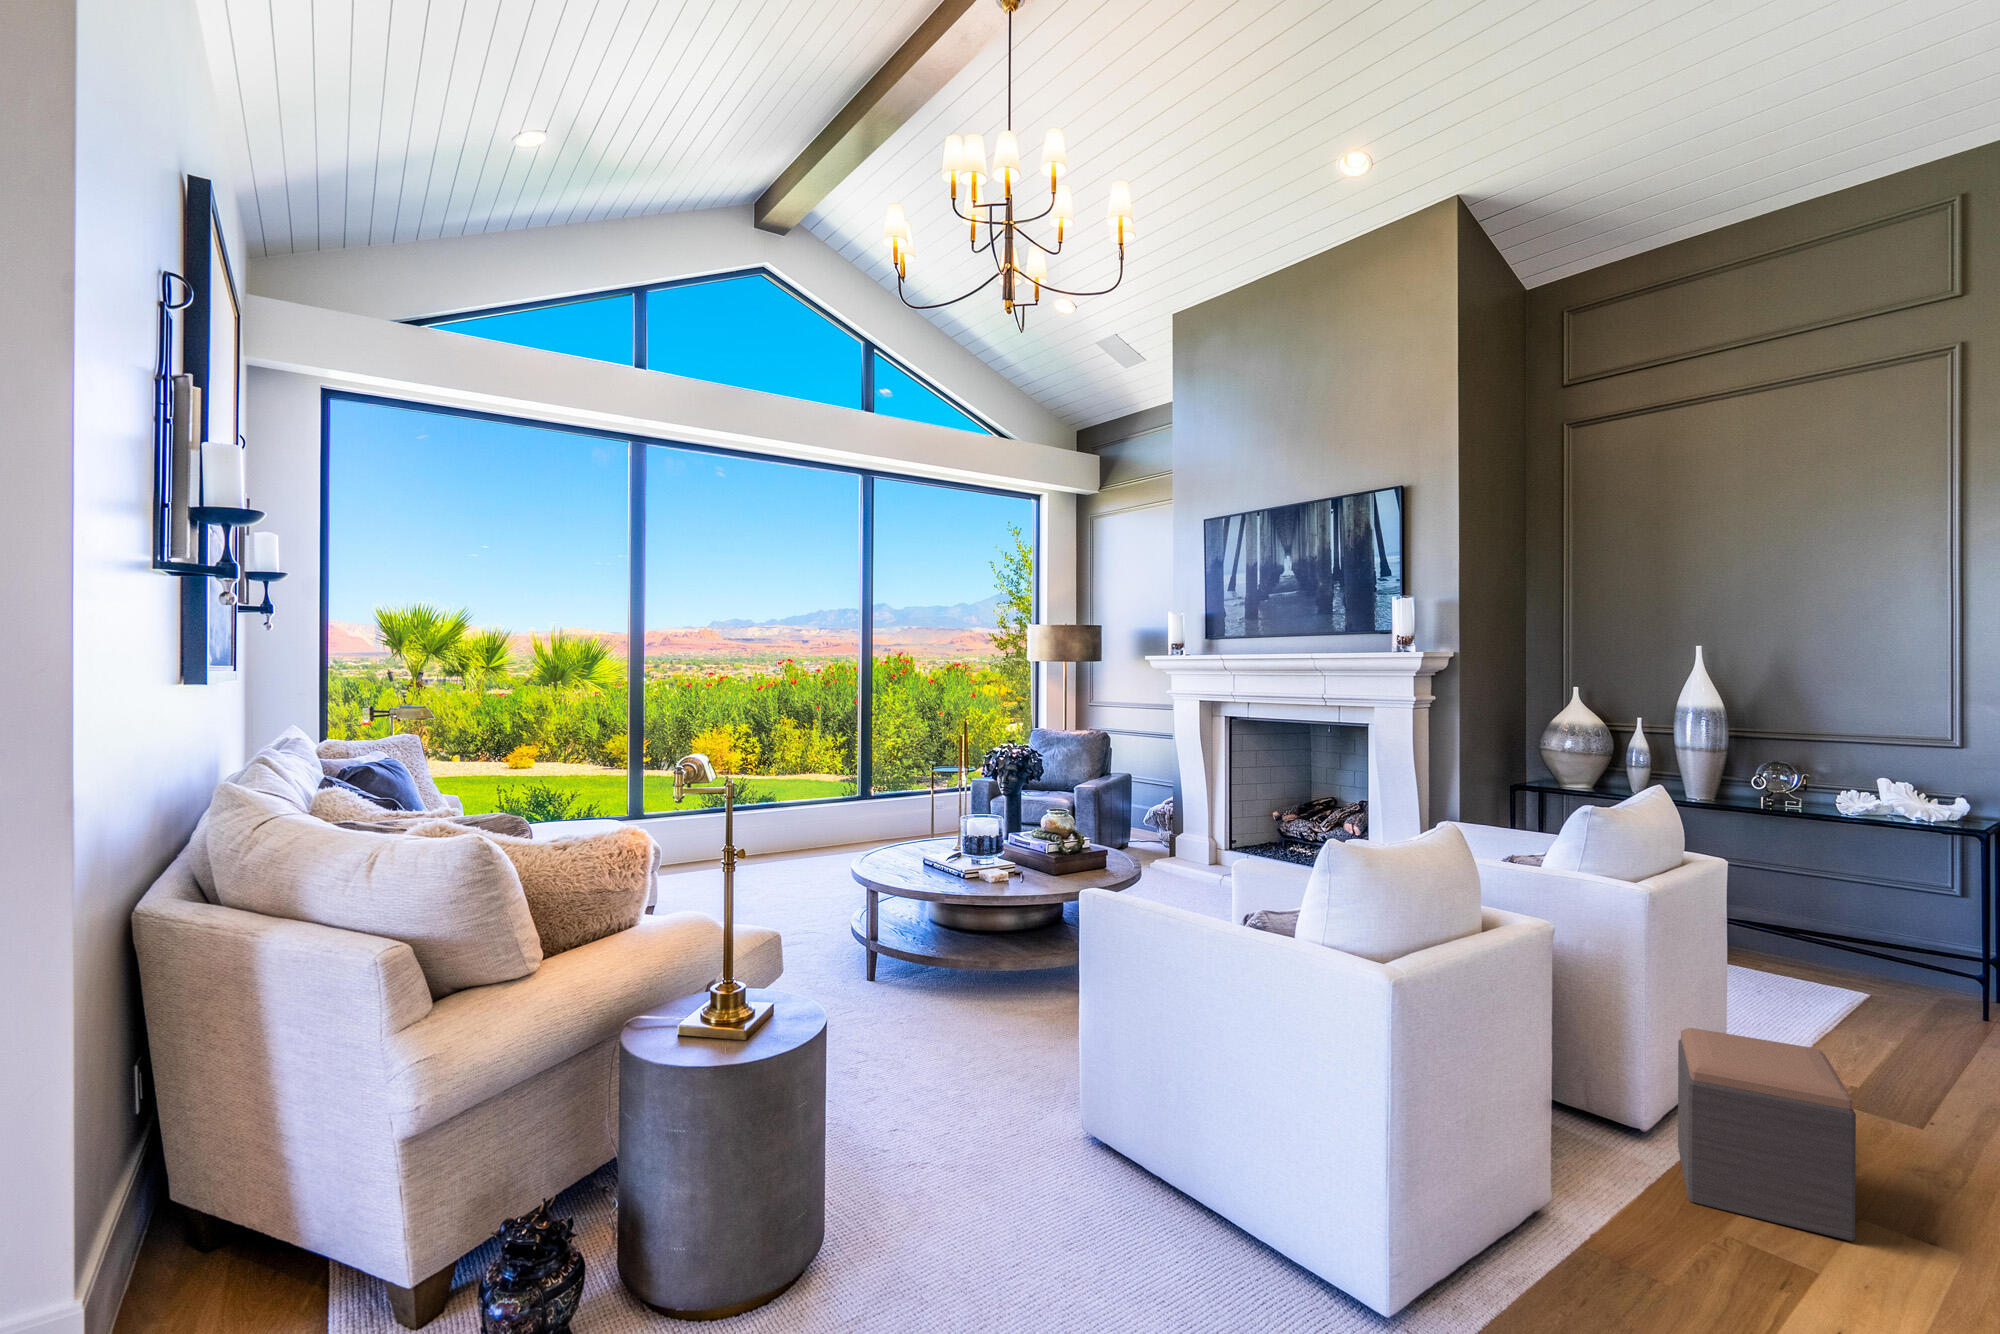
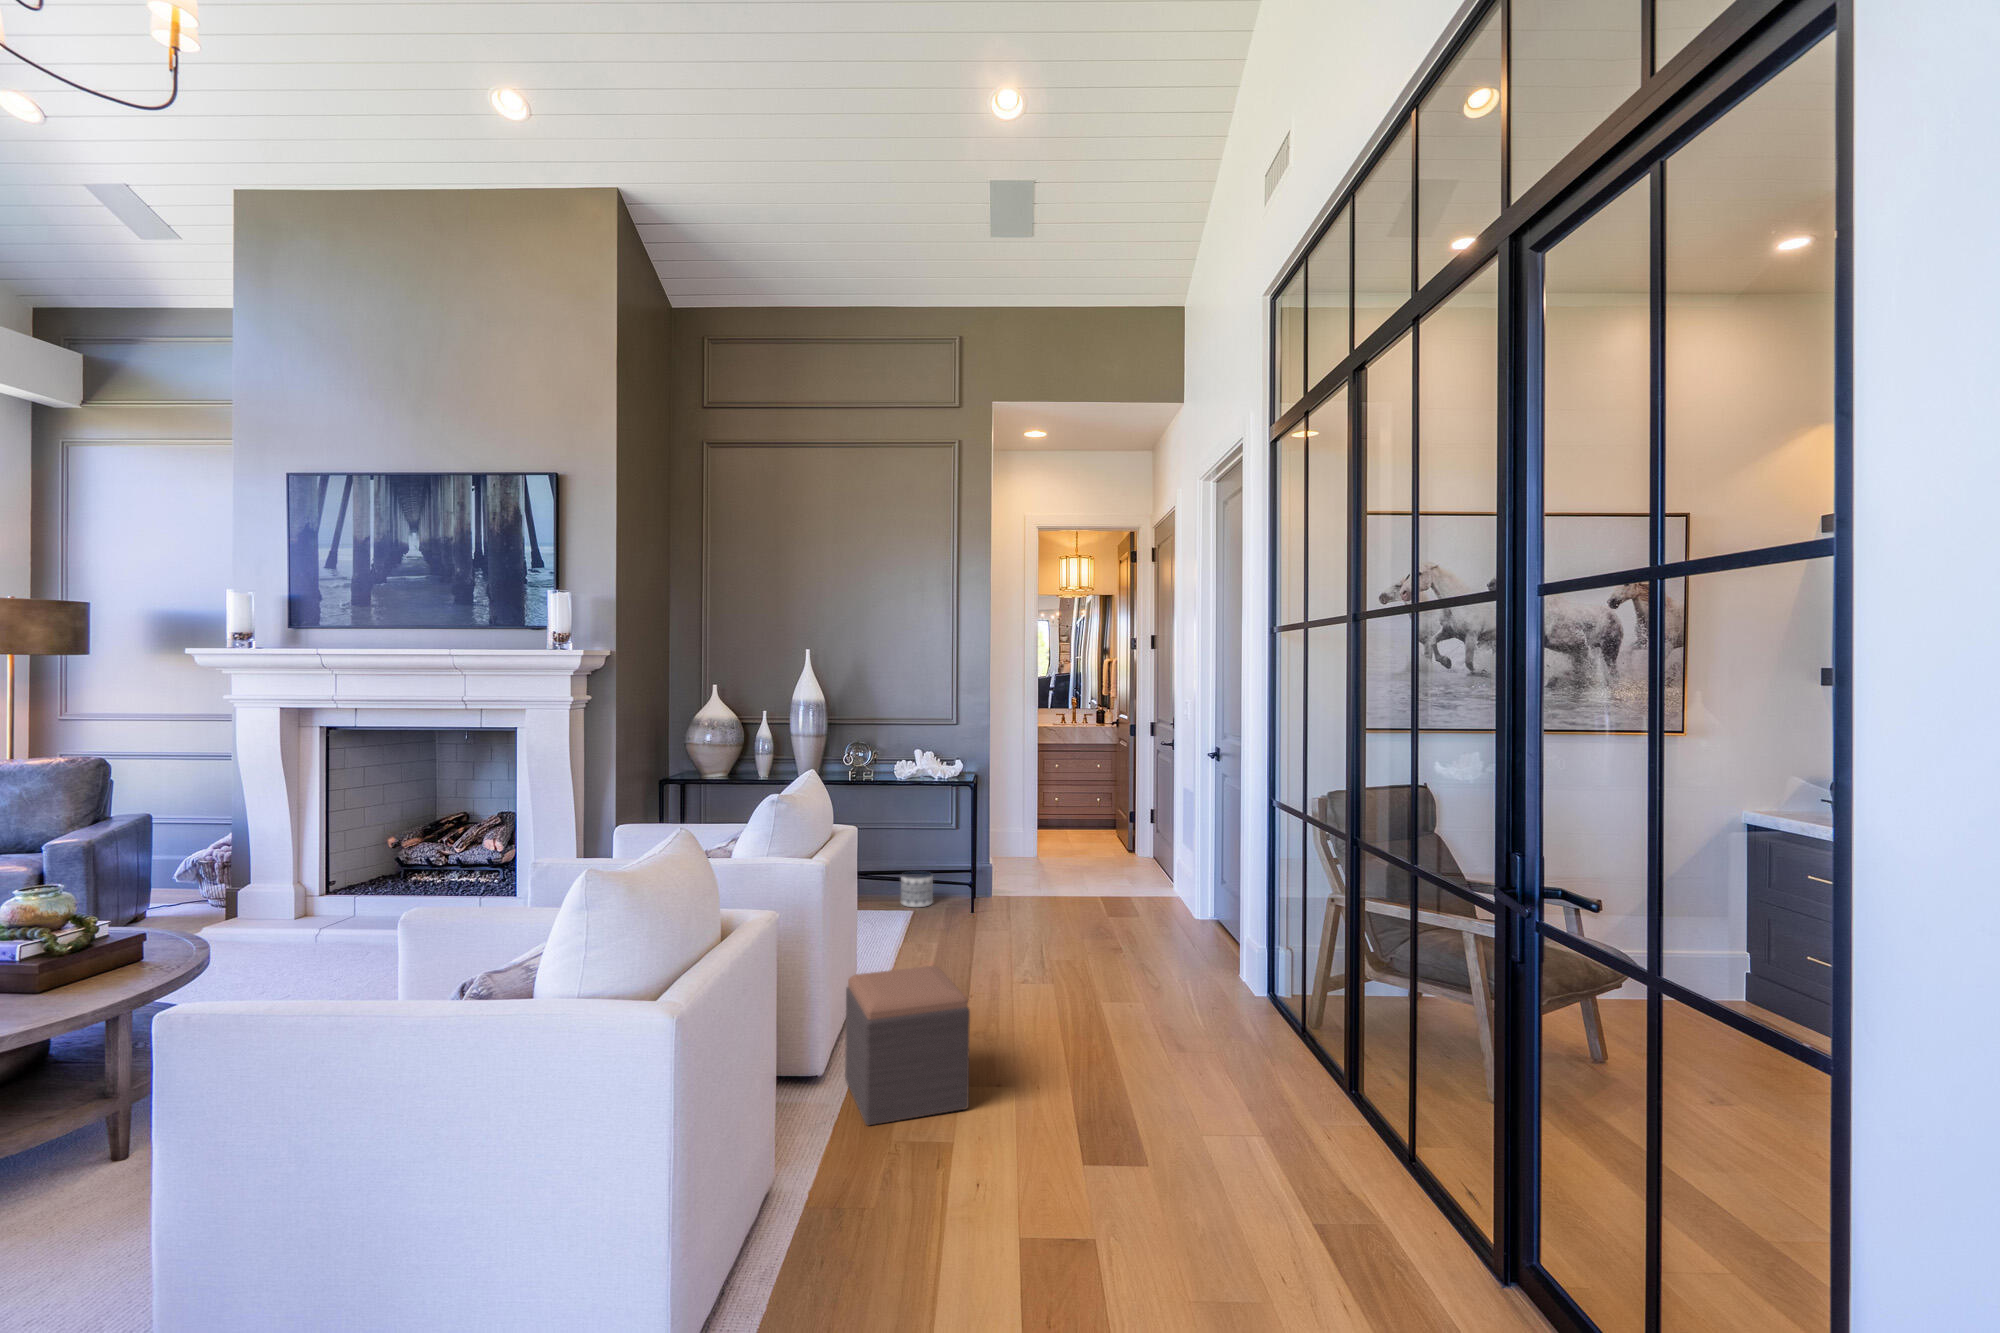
planter: none [1846,939,1904,991] -> present [901,871,933,907]

